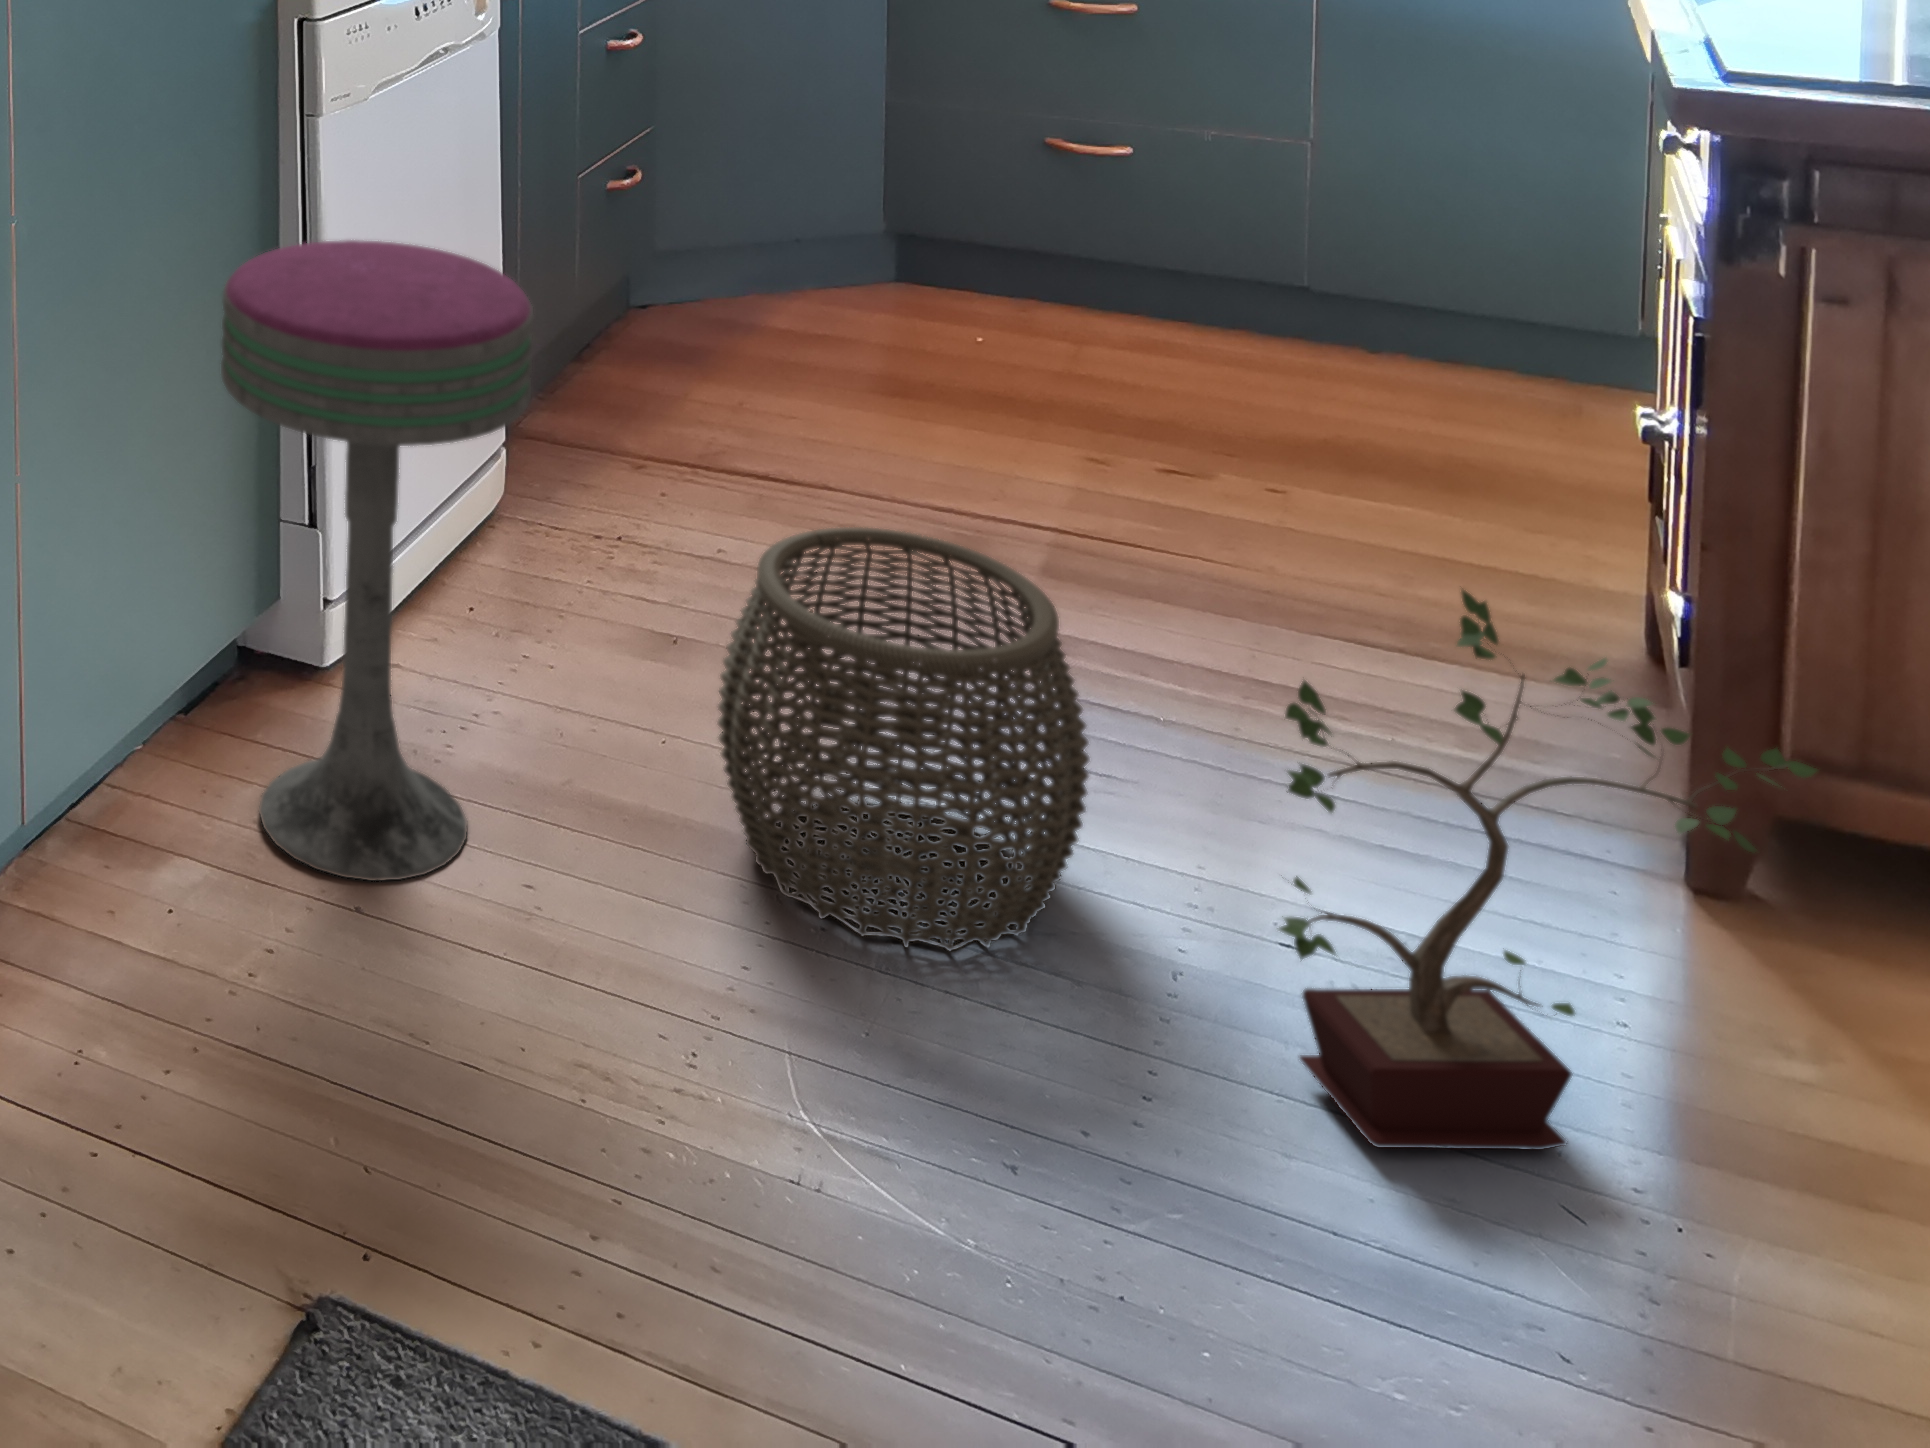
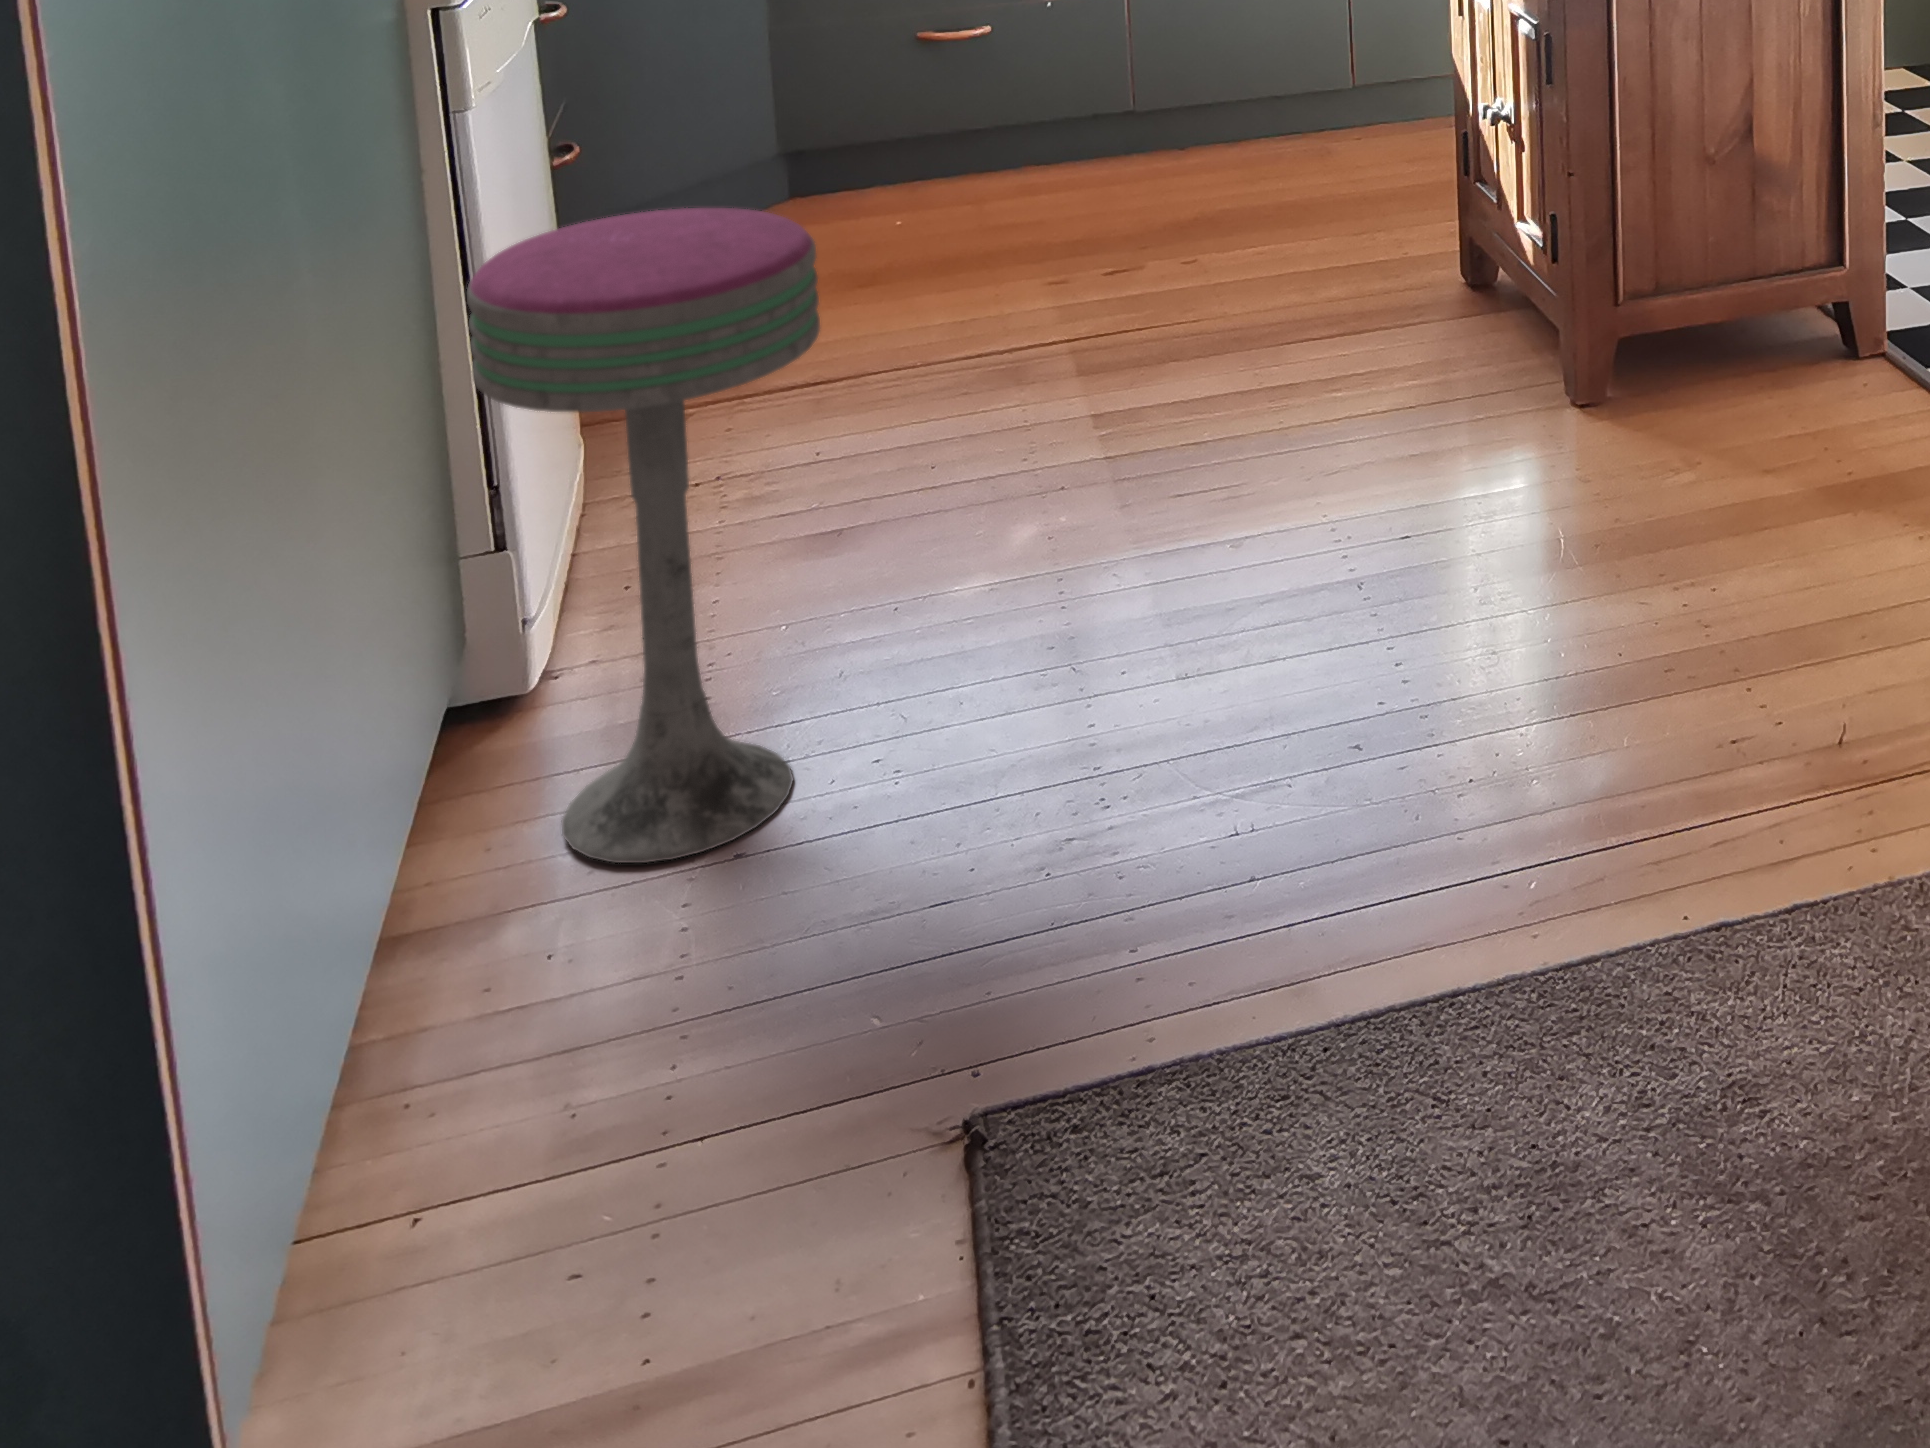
woven basket: present [718,527,1089,951] -> none [981,336,1287,674]
potted plant: present [1279,590,1817,1150] -> none [1457,212,1714,620]

